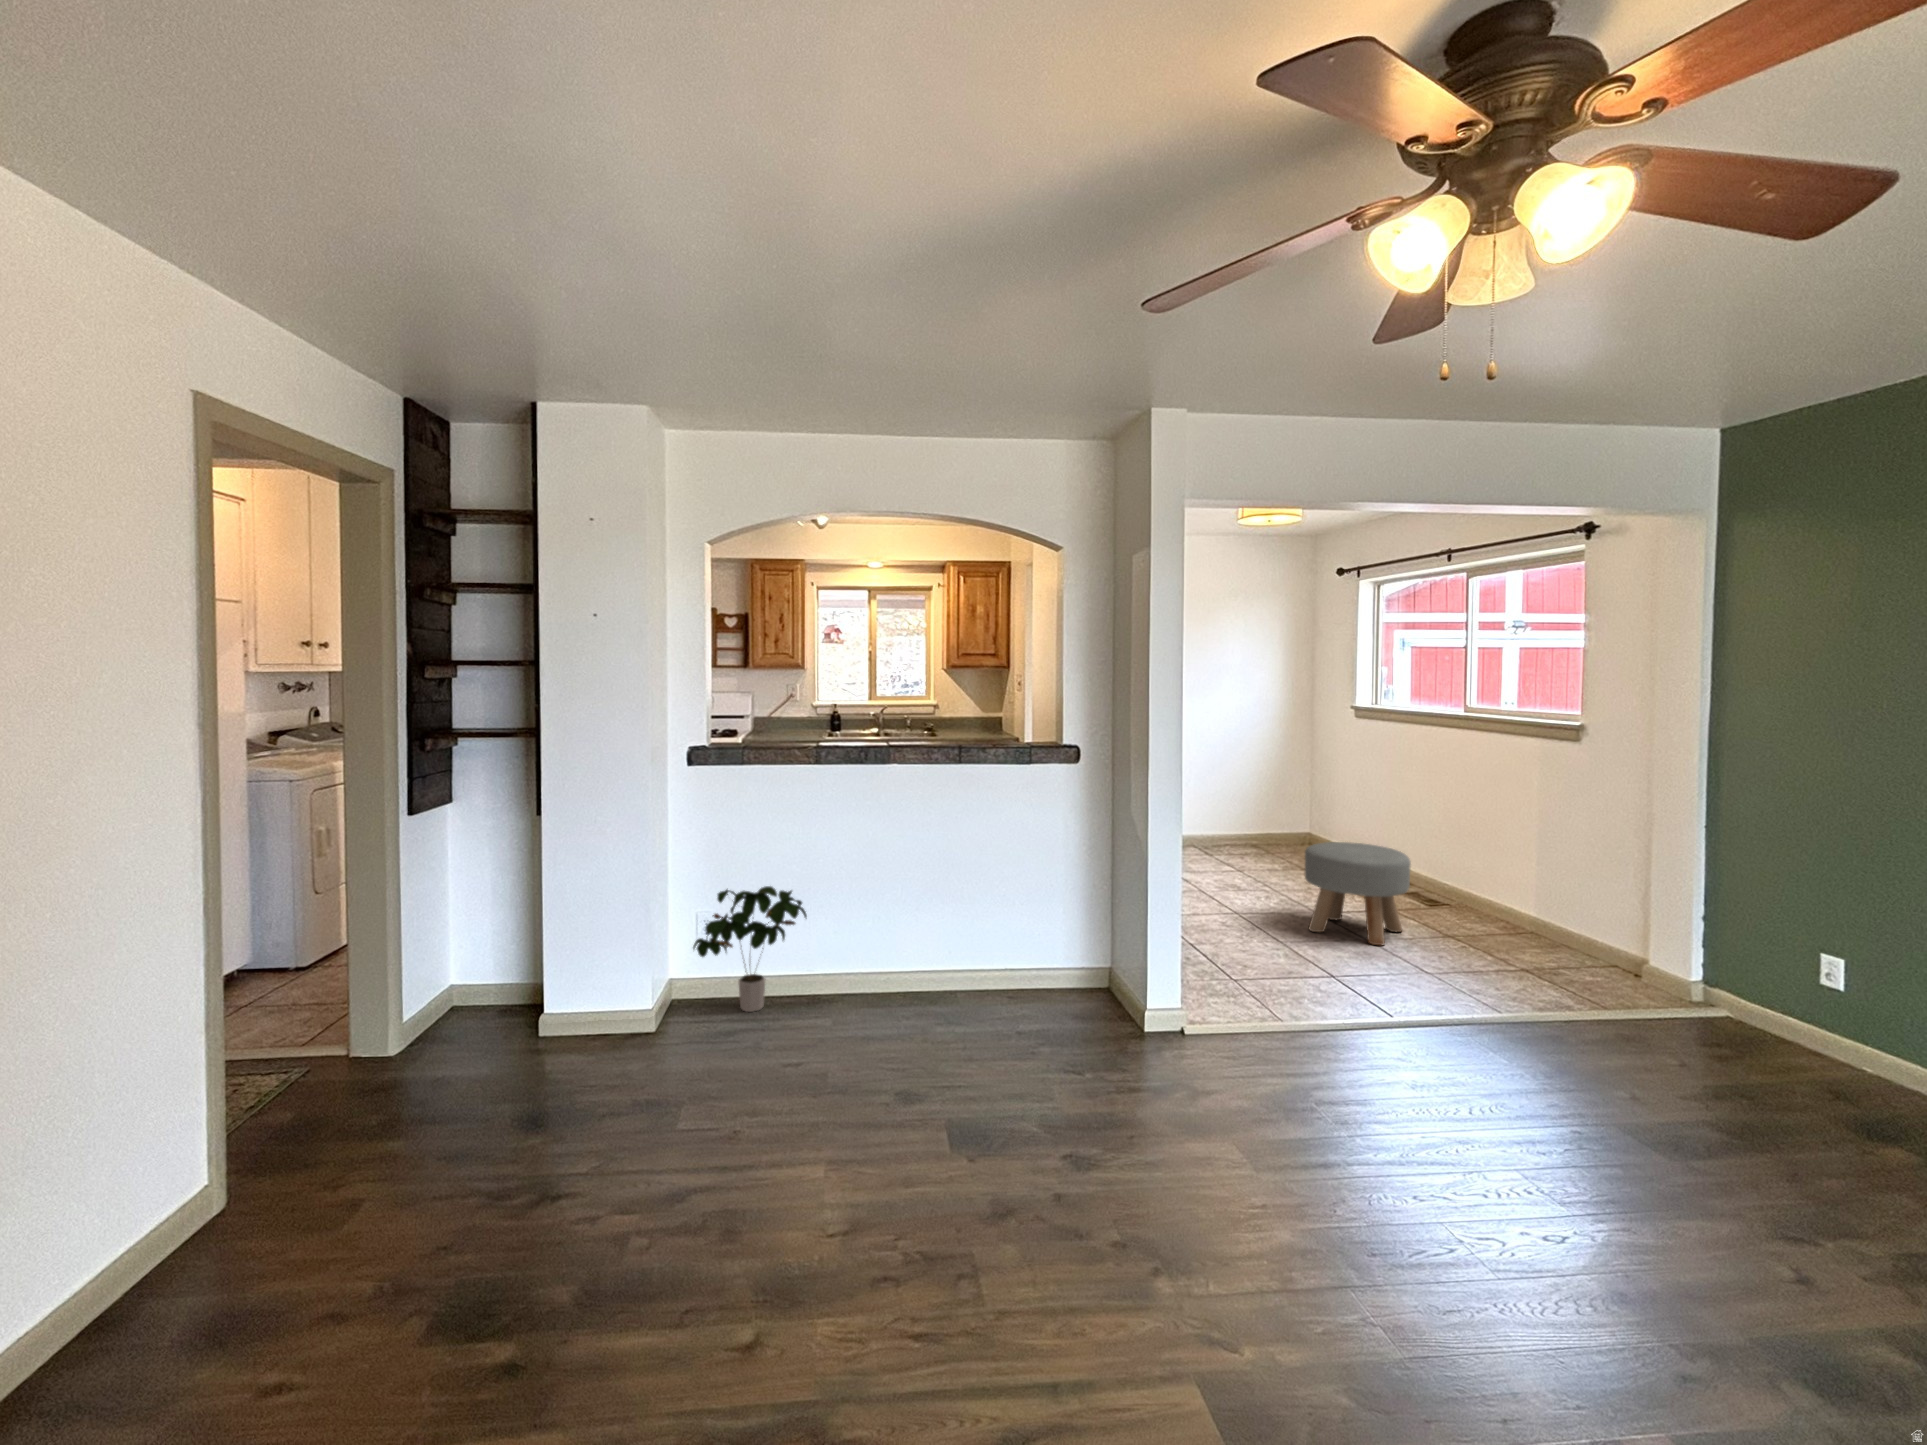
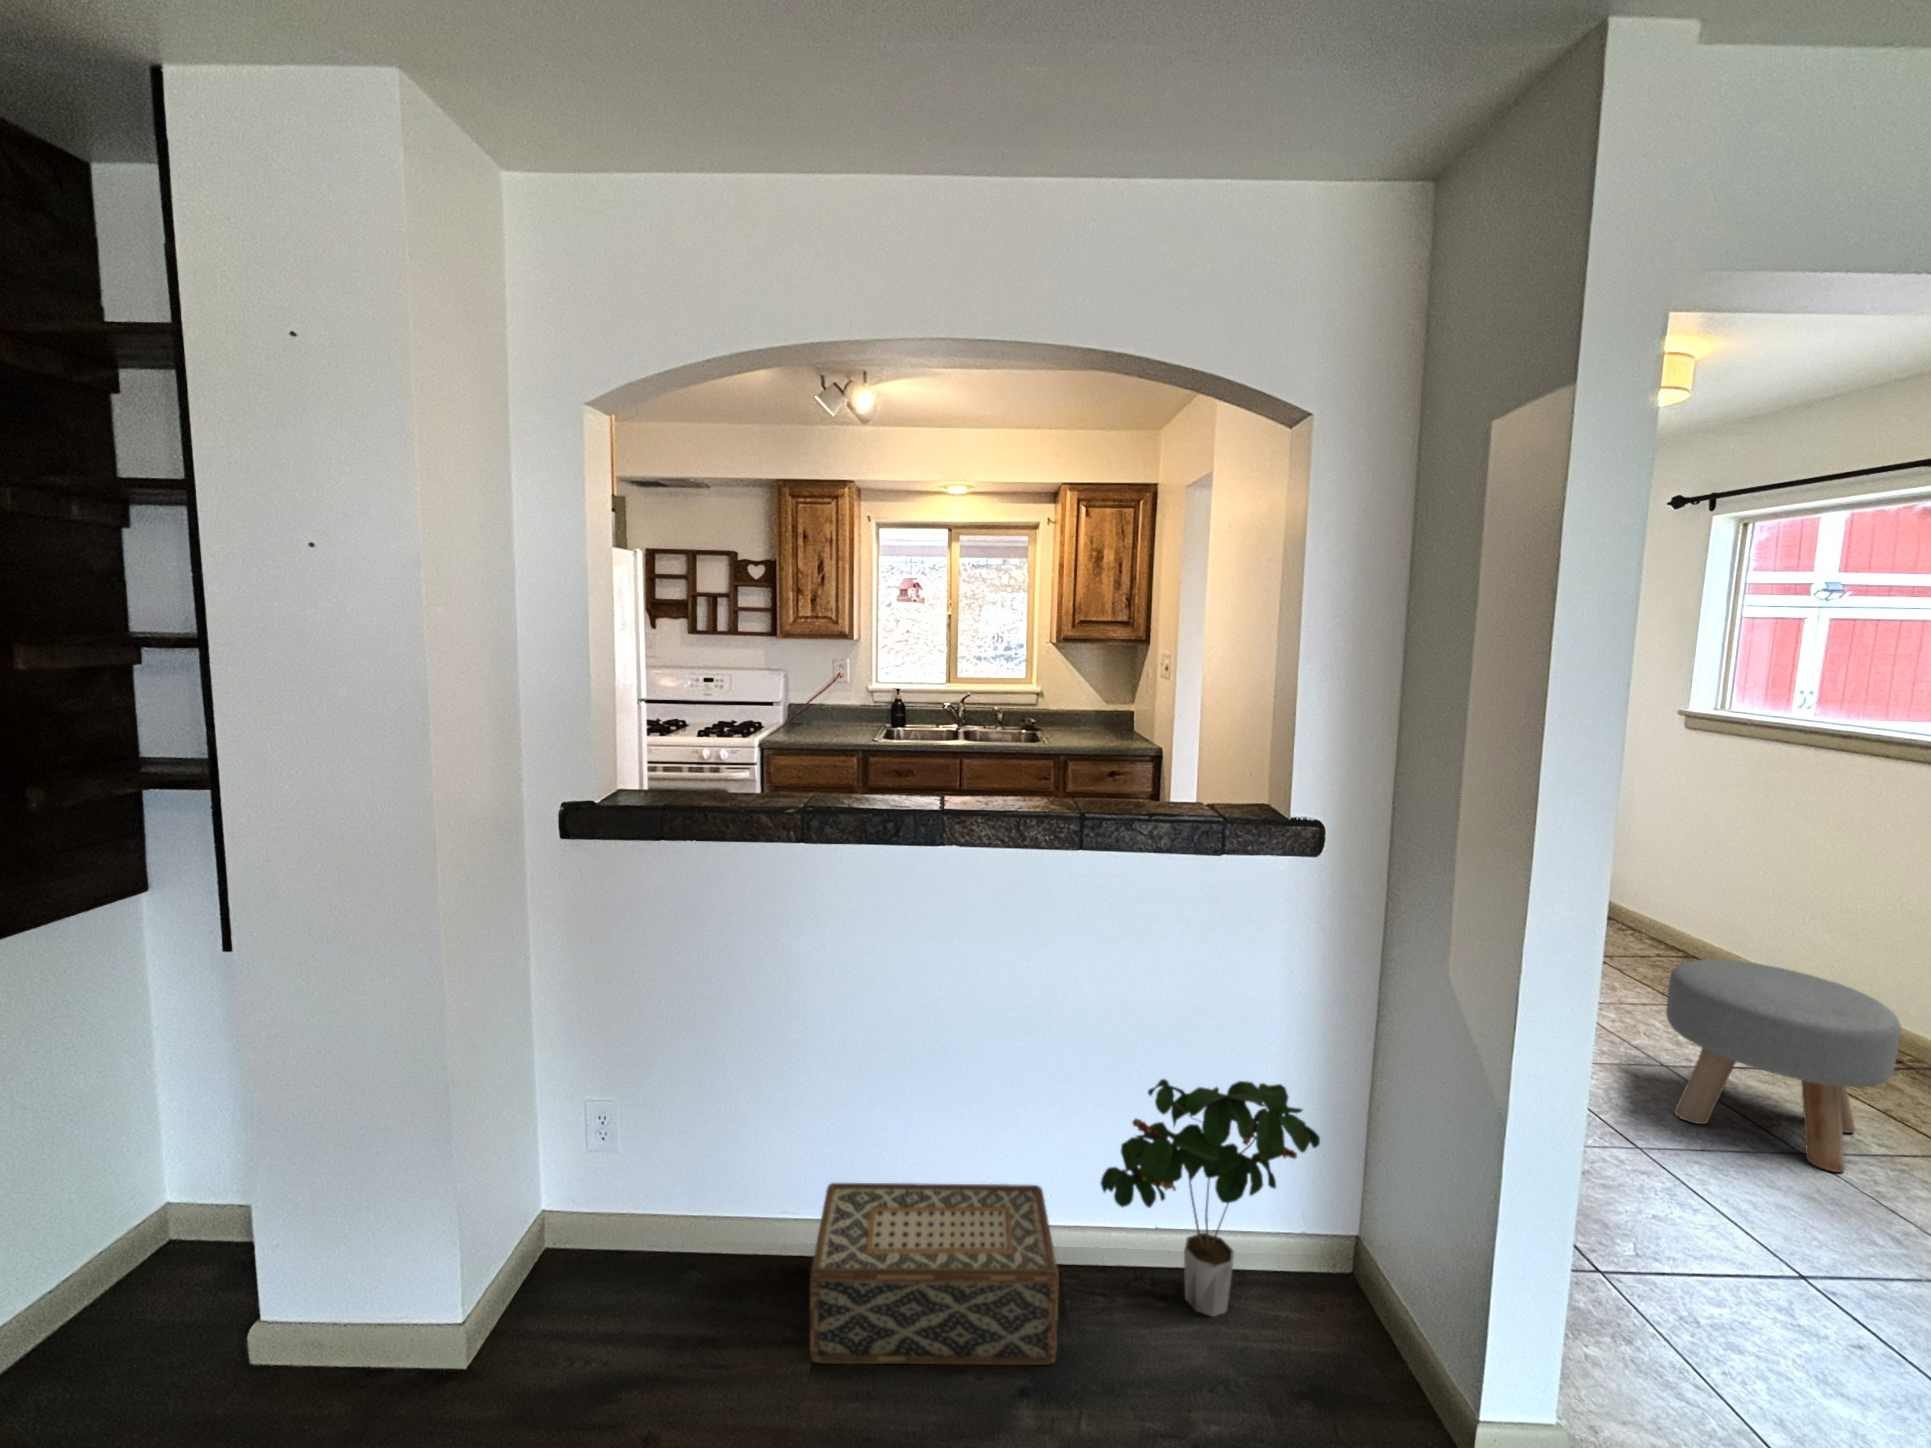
potted plant: present [693,886,807,1012] -> present [1101,1079,1320,1316]
woven basket: none [830,946,954,1023] -> present [810,1183,1059,1365]

